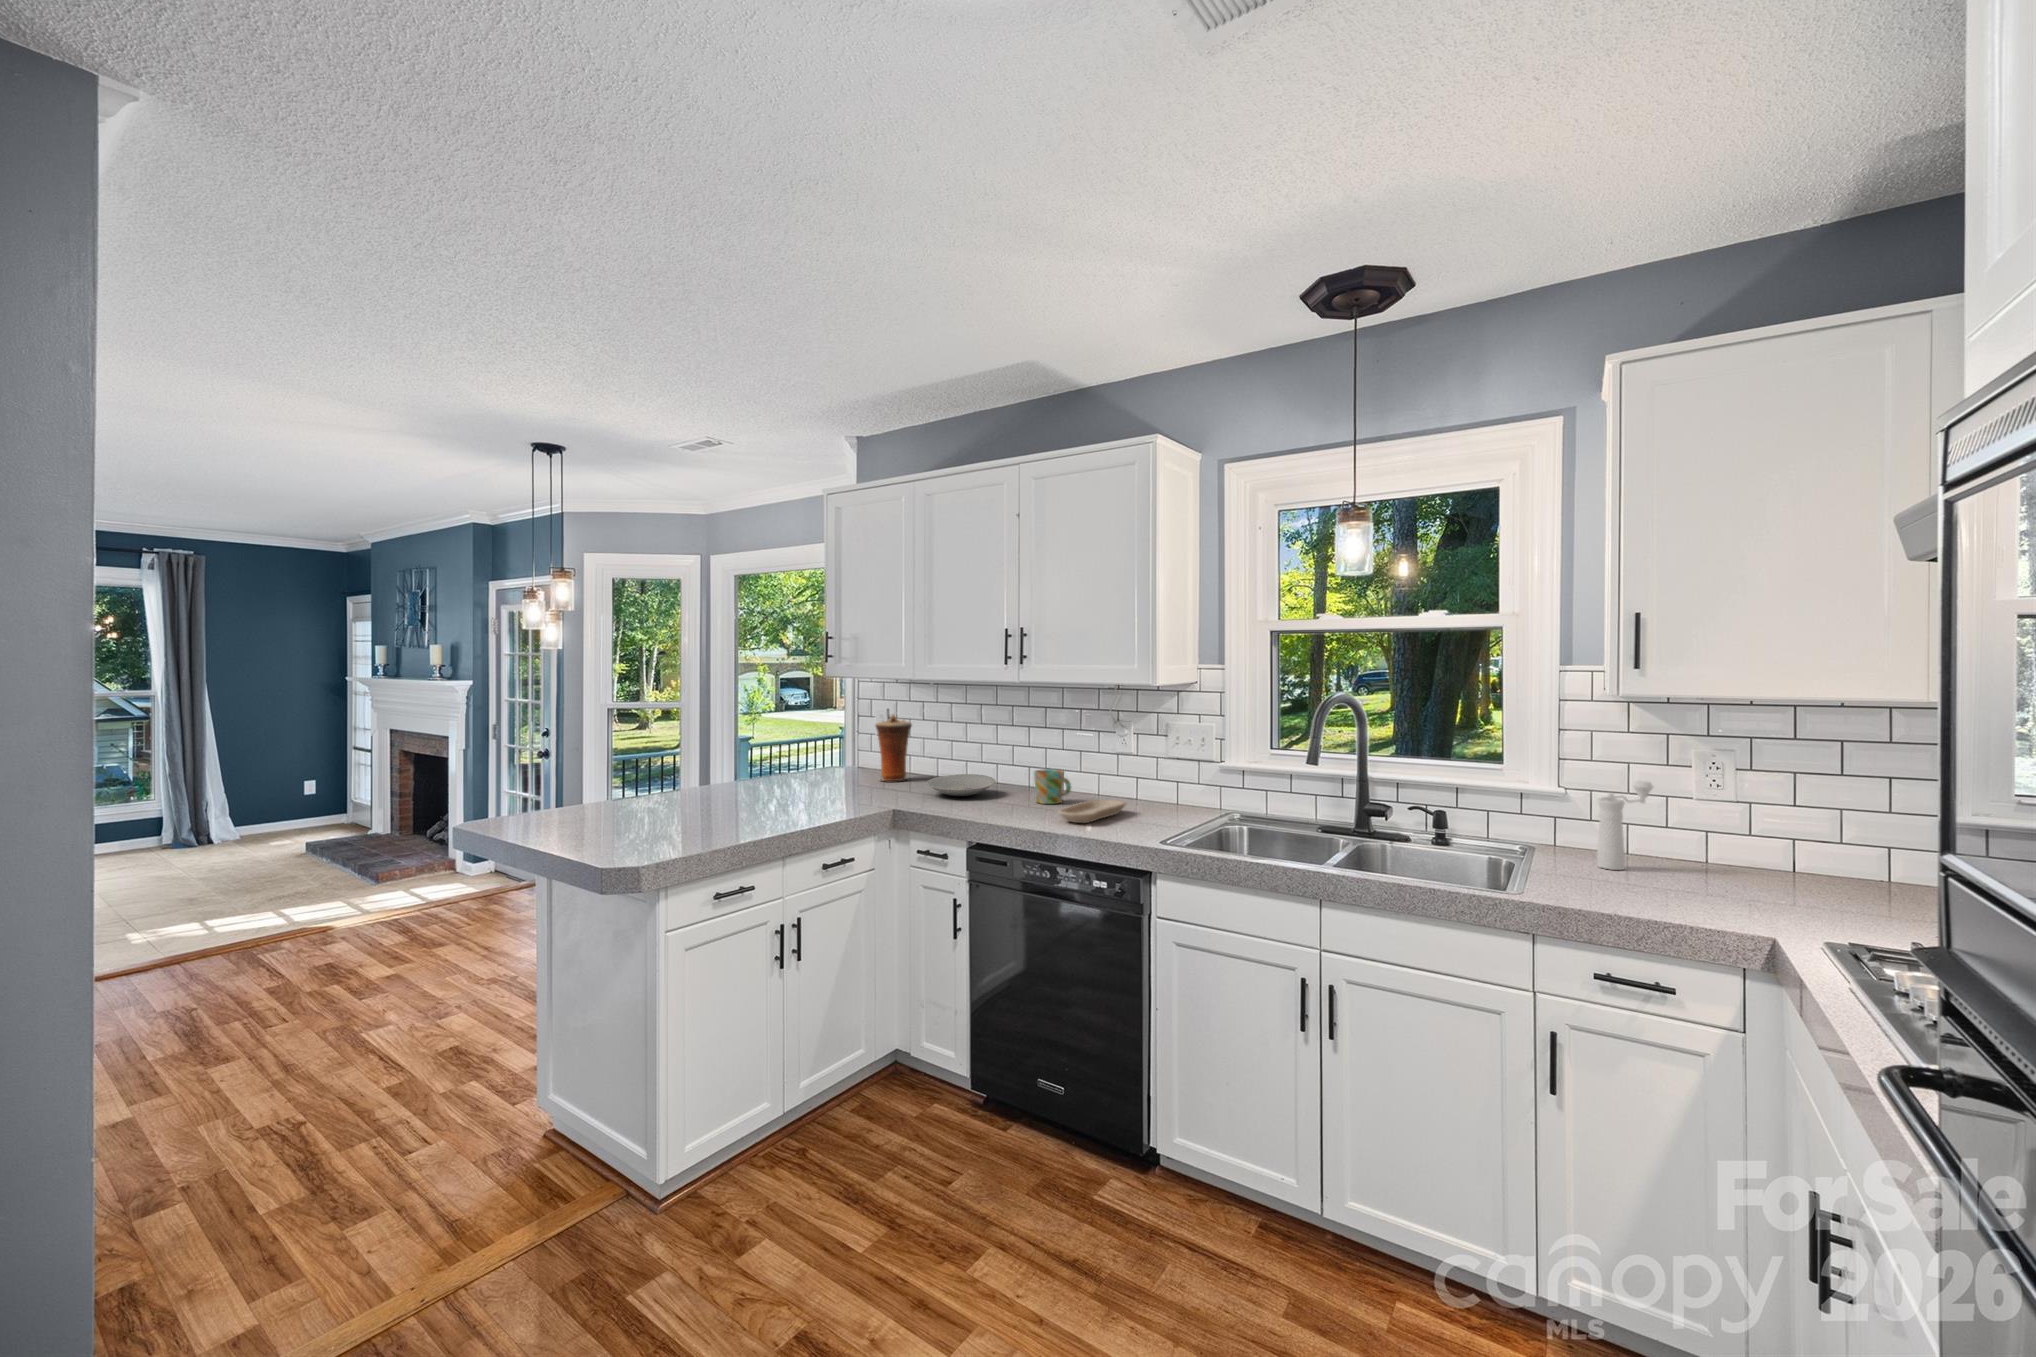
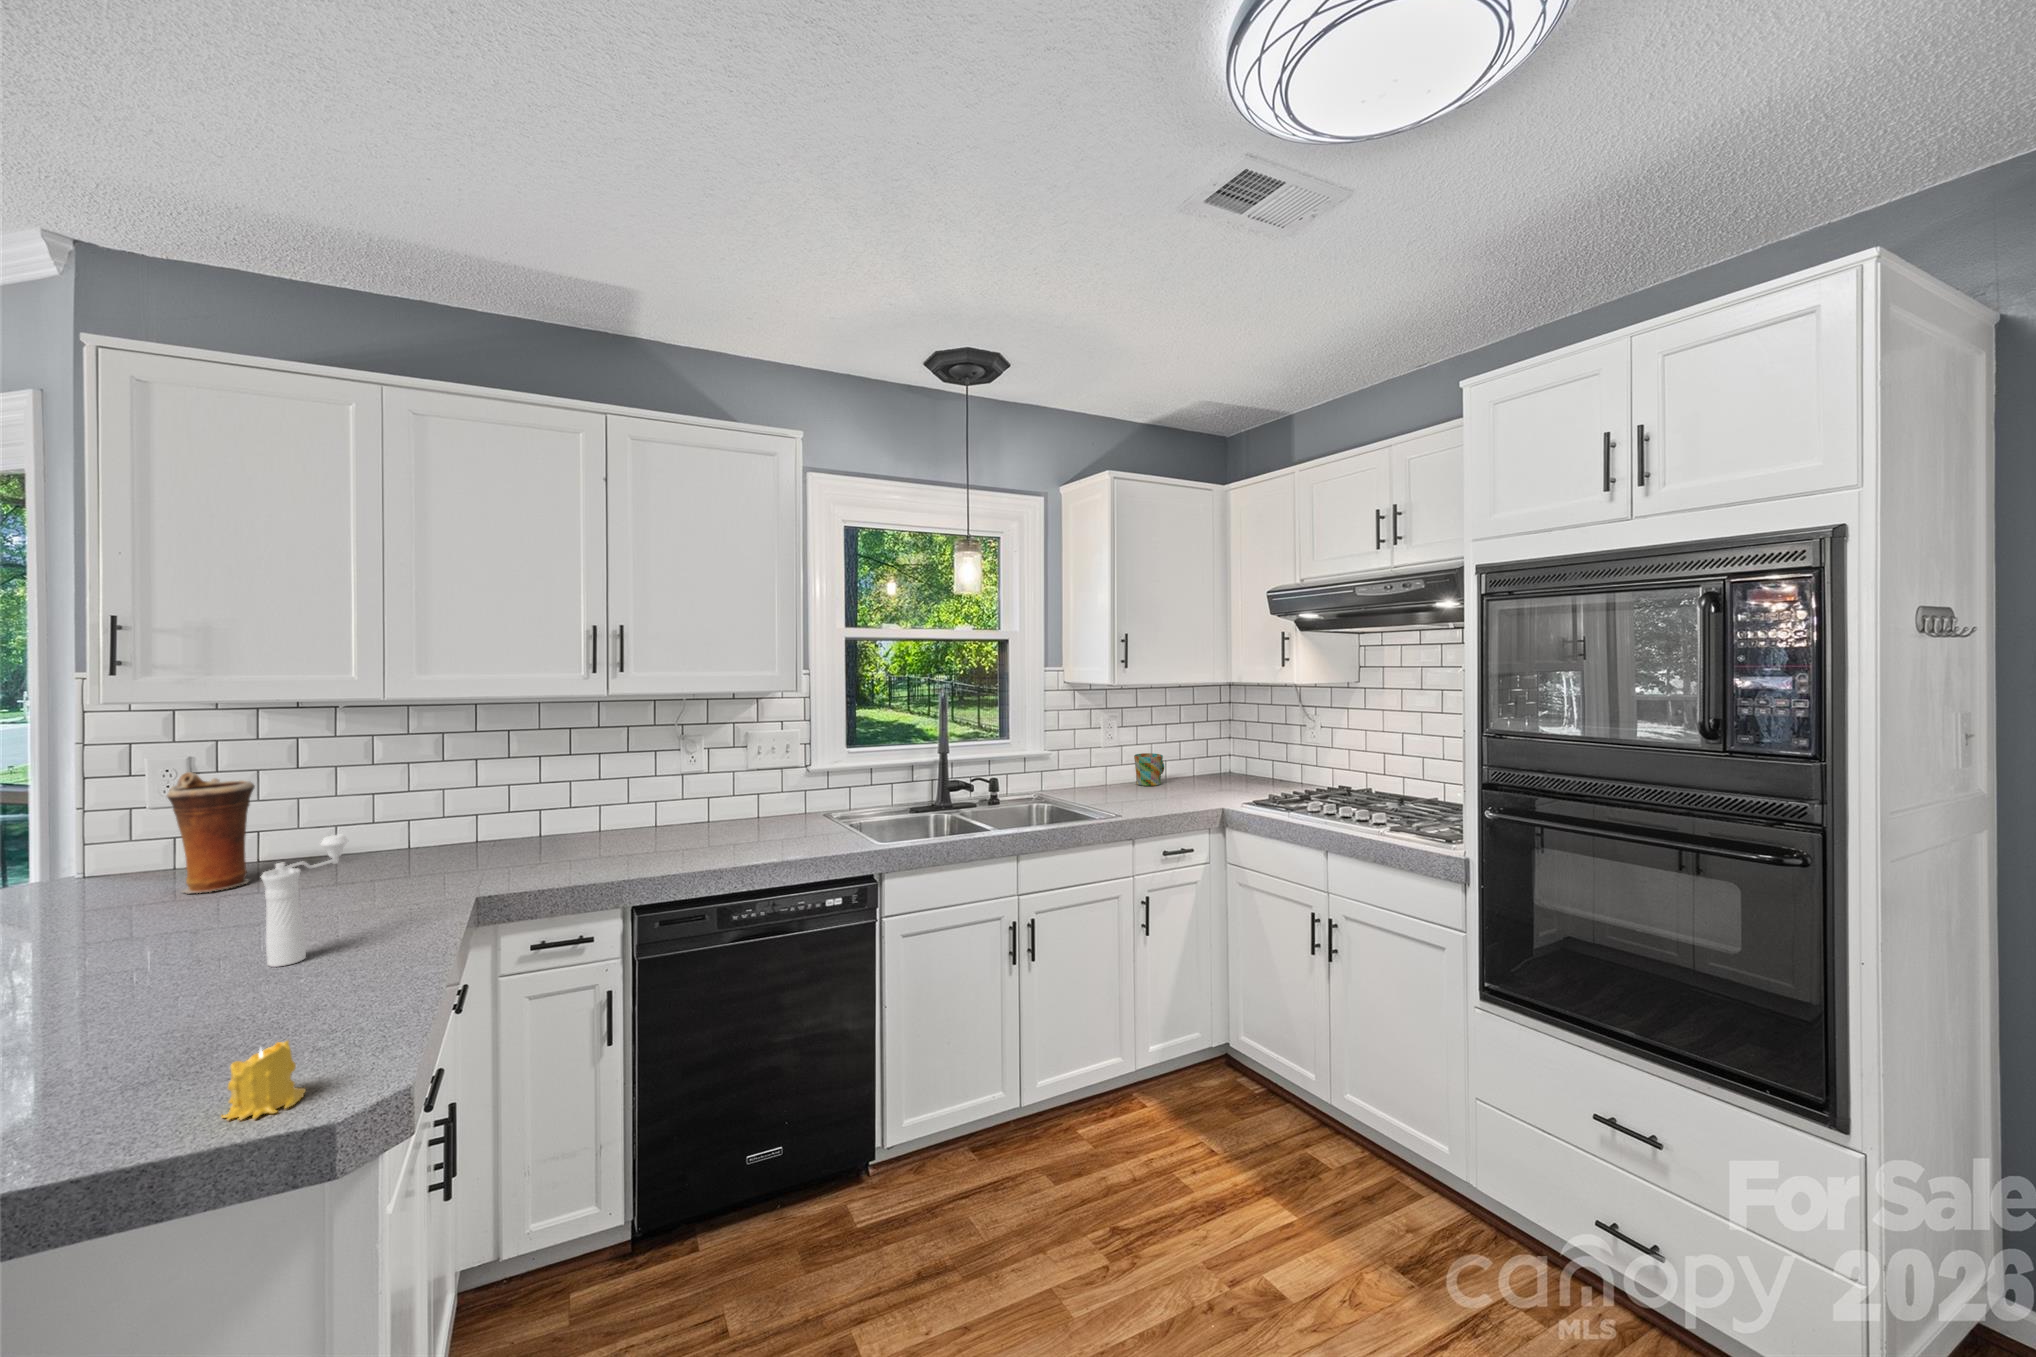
mug: present [1034,769,1071,804] -> present [1134,753,1164,786]
bowl: present [927,774,996,796] -> none [381,837,507,876]
pepper mill: present [1597,781,1653,870] -> present [261,835,348,967]
tray: present [1058,800,1126,823] -> none [680,824,746,858]
candle: none [635,820,670,853] -> present [221,1041,306,1120]

